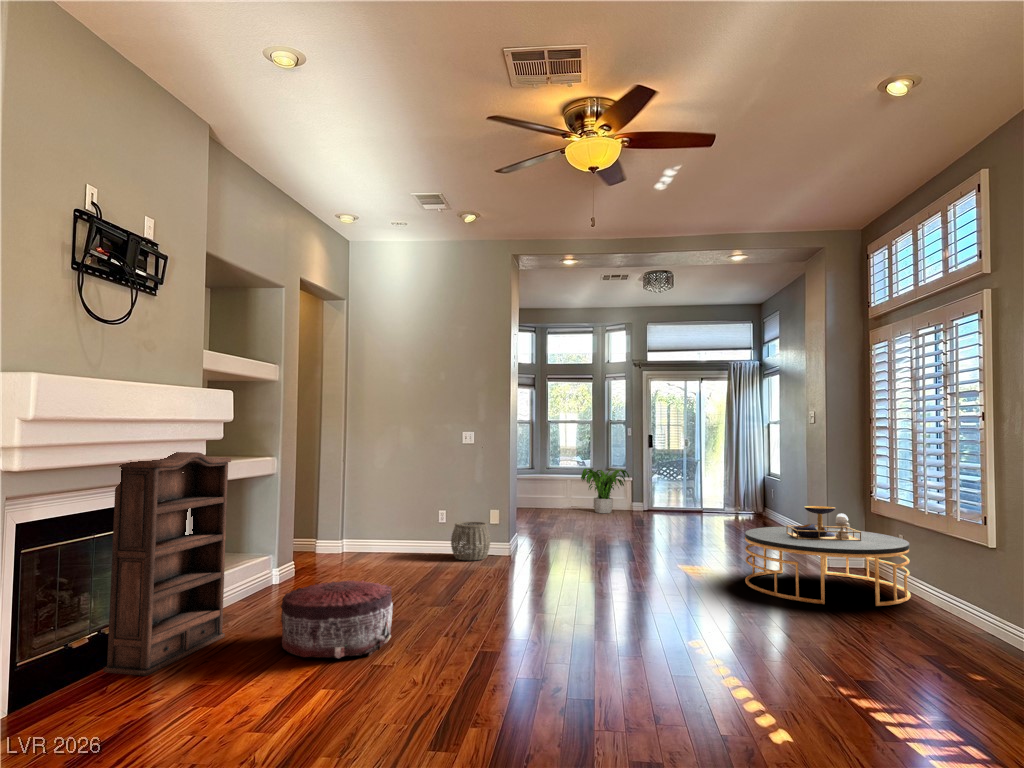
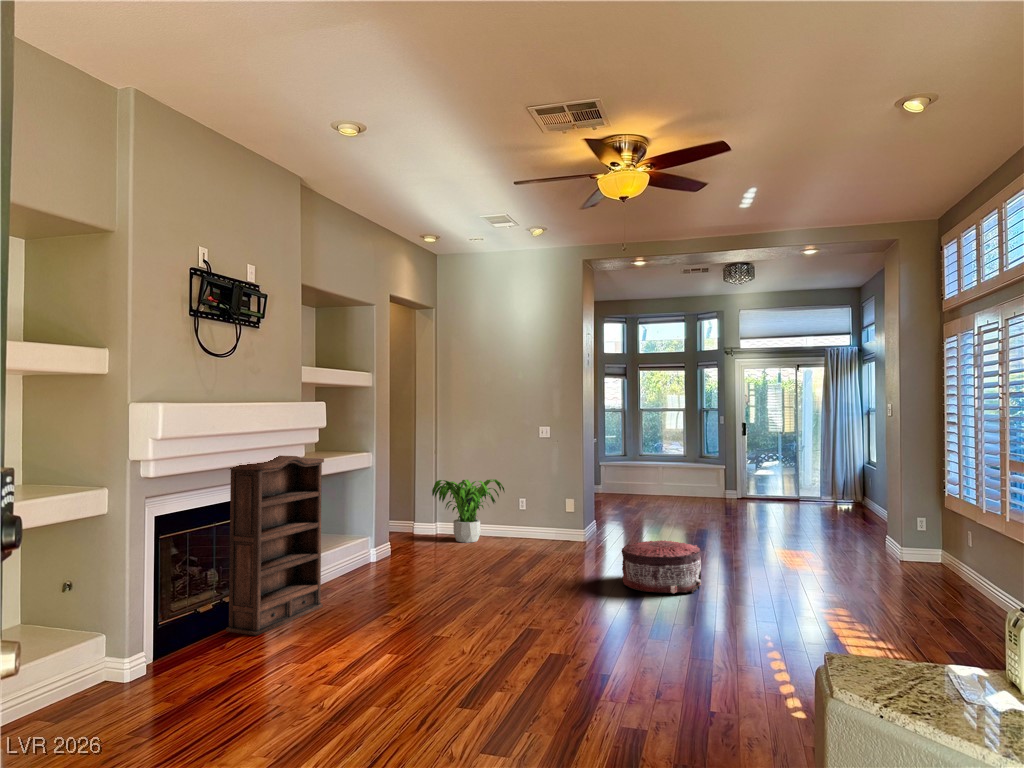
potted plant: present [581,469,629,513] -> present [432,479,505,543]
coffee table: present [745,506,911,606] -> none [805,501,973,602]
woven basket: present [451,522,490,561] -> none [532,509,568,545]
pouf: present [281,580,393,658] -> present [622,540,701,593]

